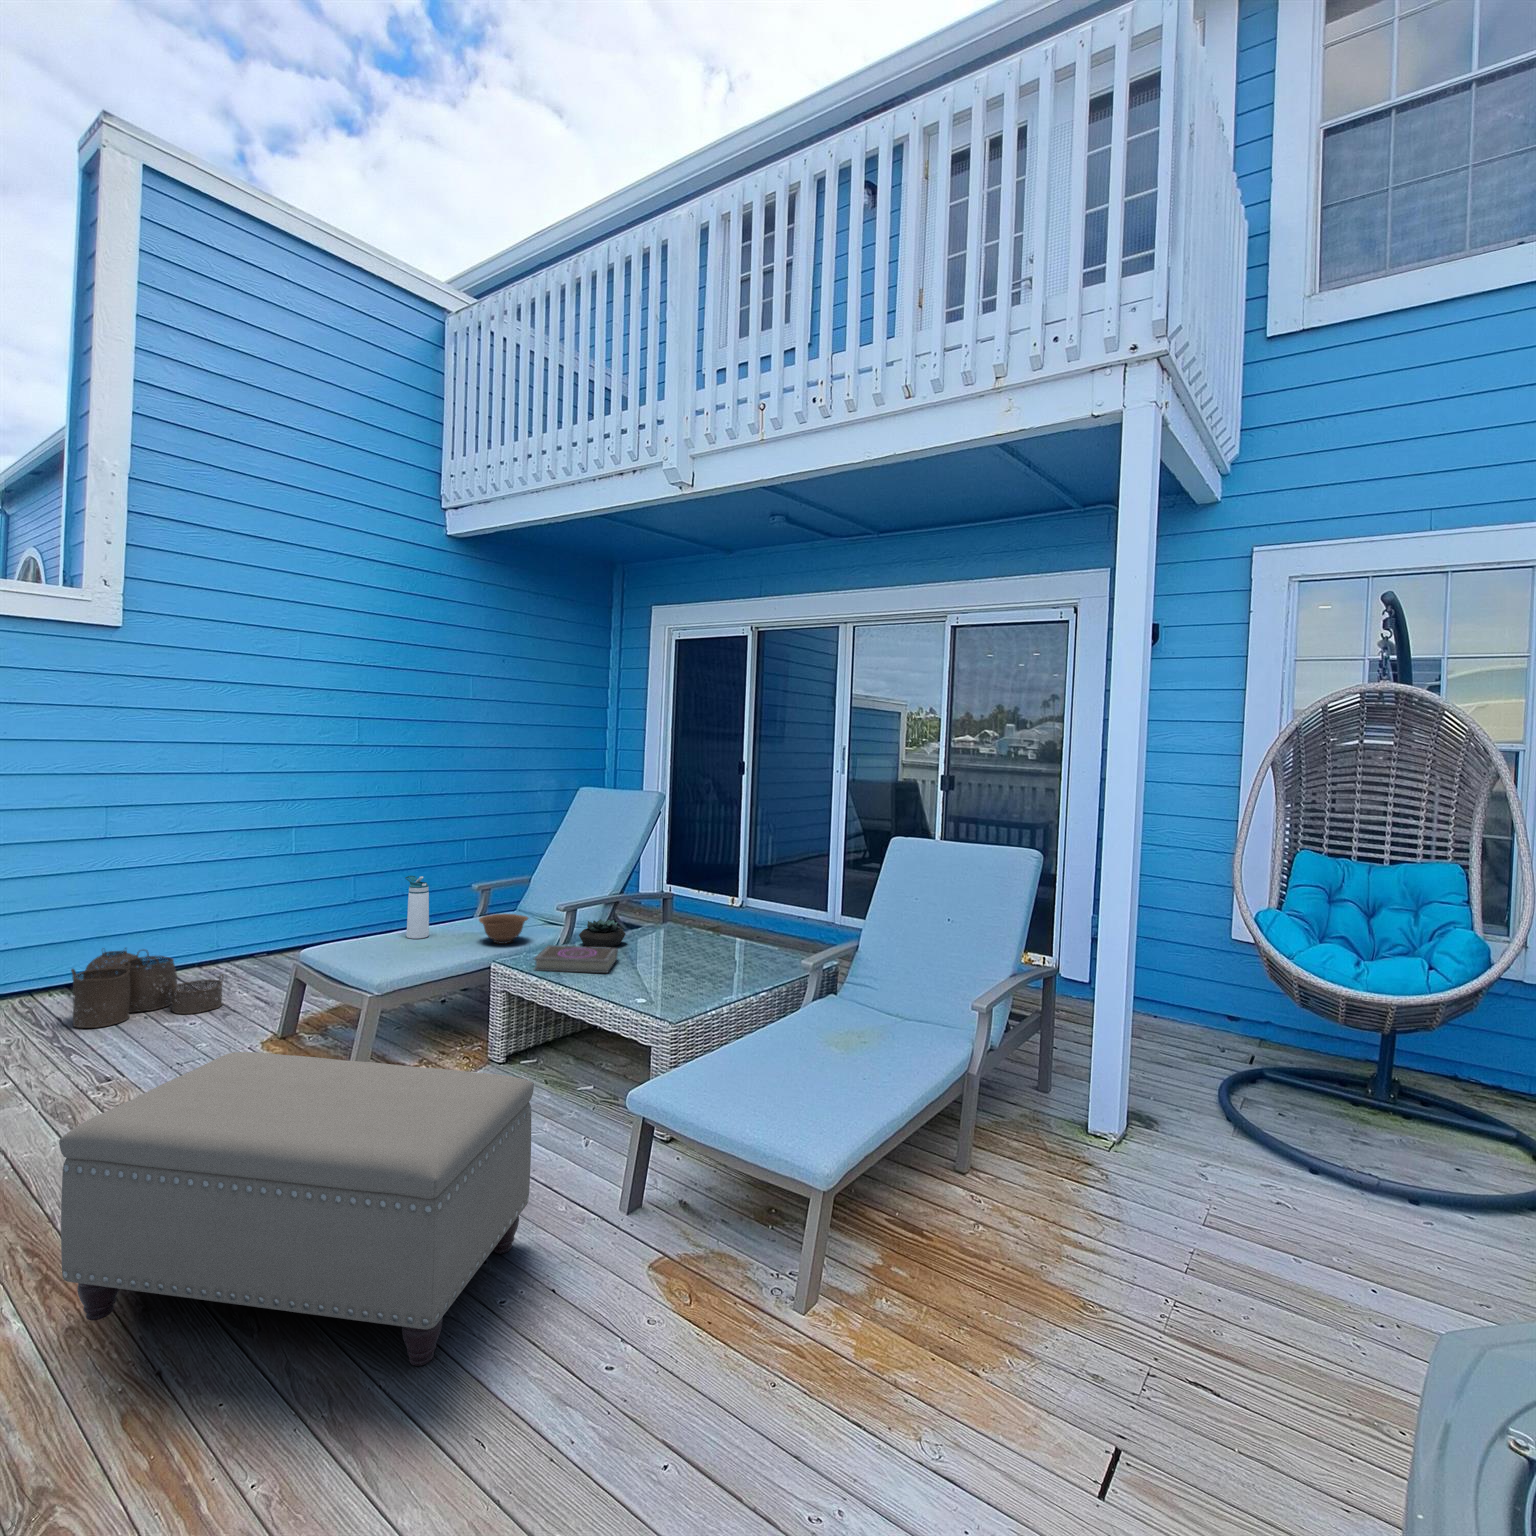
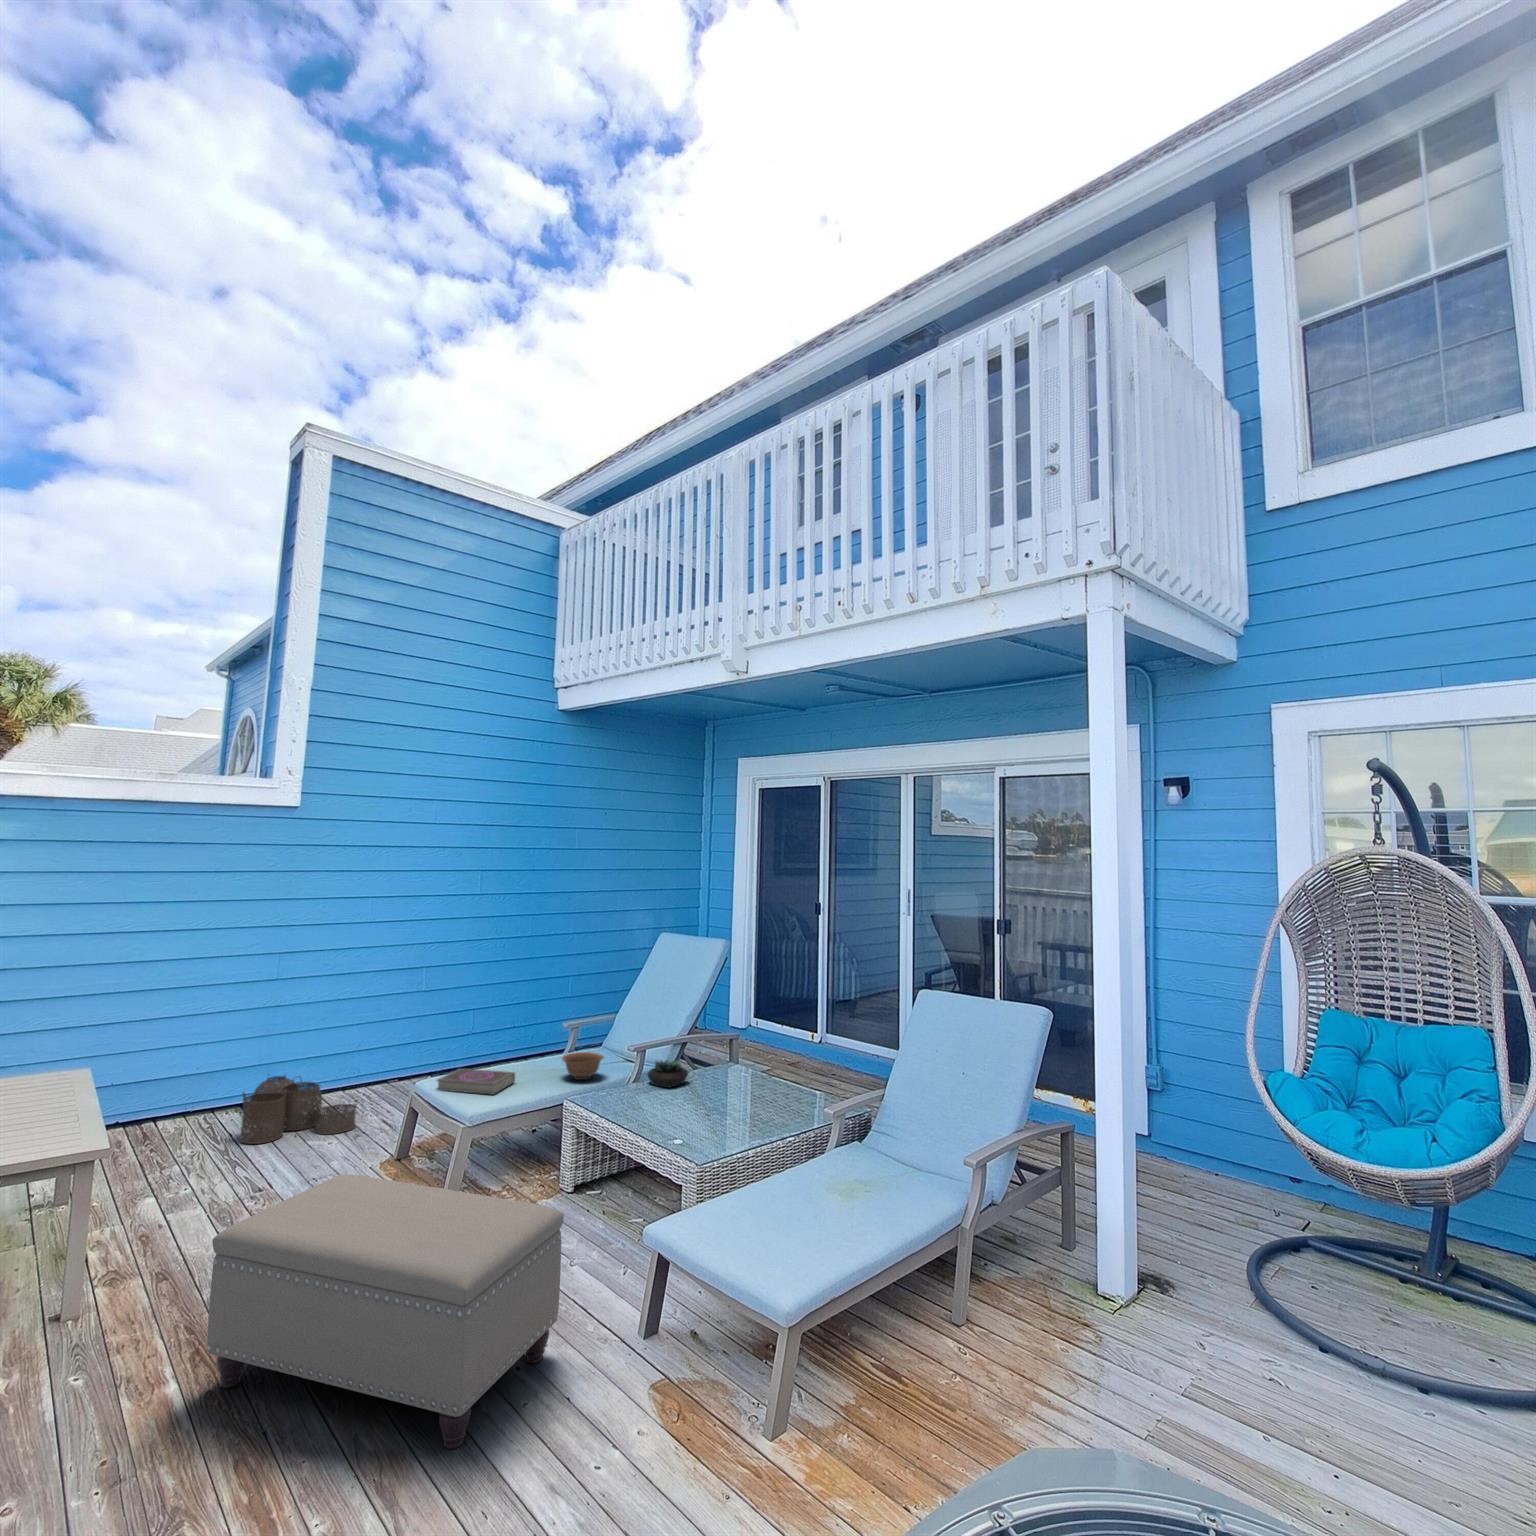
water bottle: present [405,876,429,939] -> none [502,1017,522,1073]
book: present [534,945,618,973] -> present [436,1069,515,1094]

